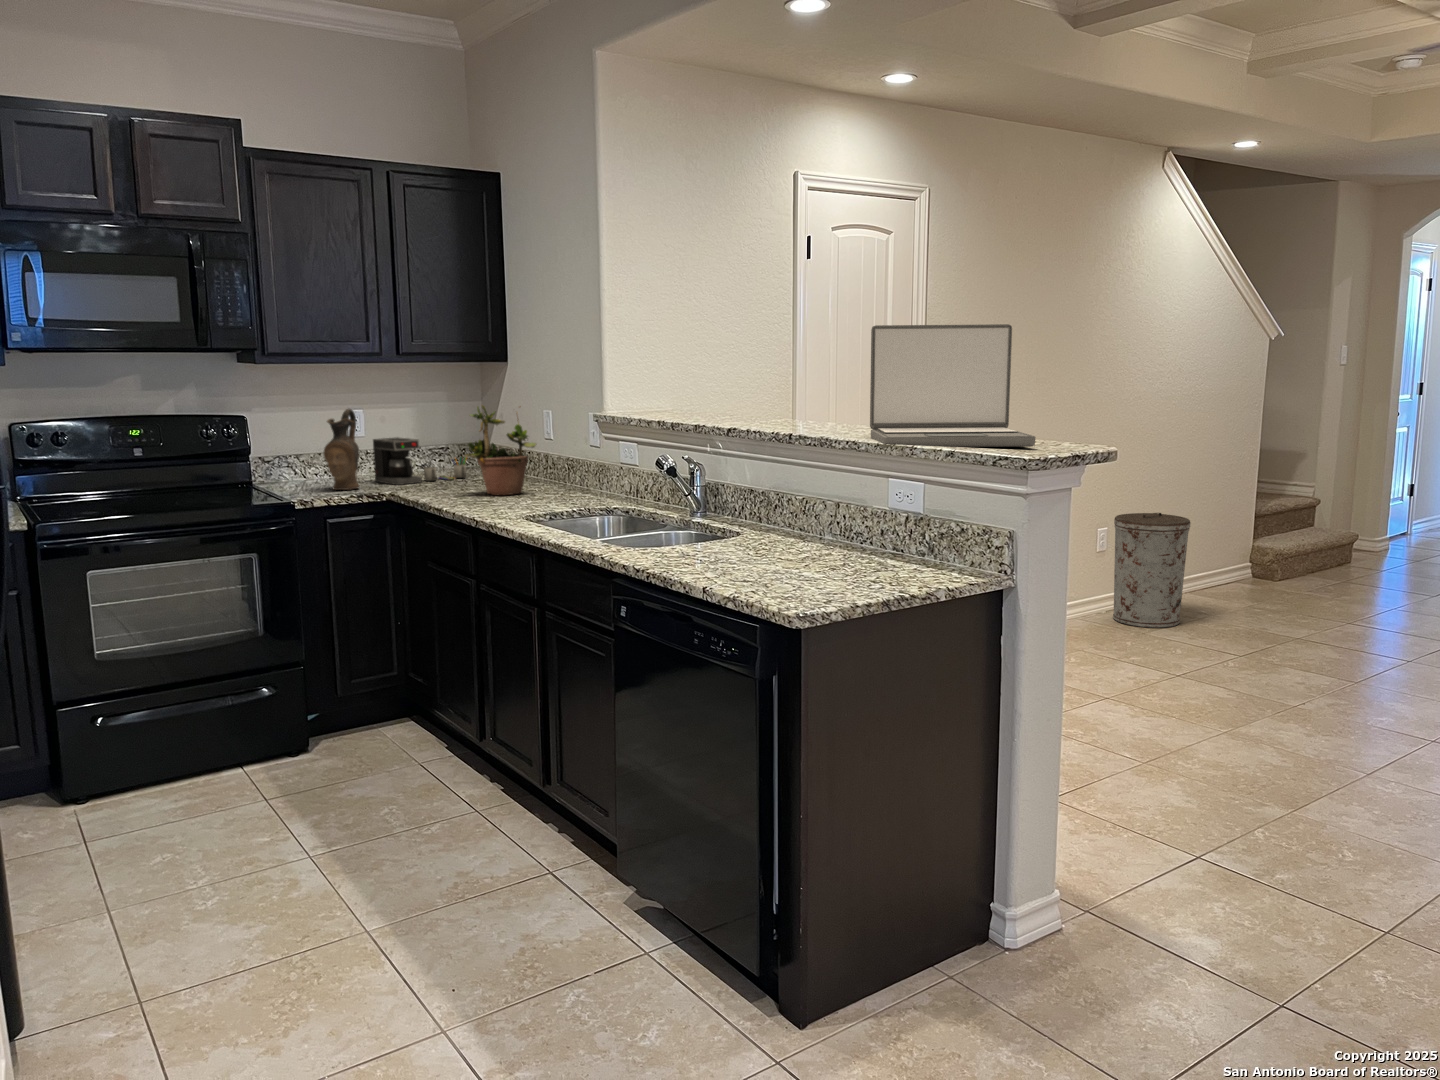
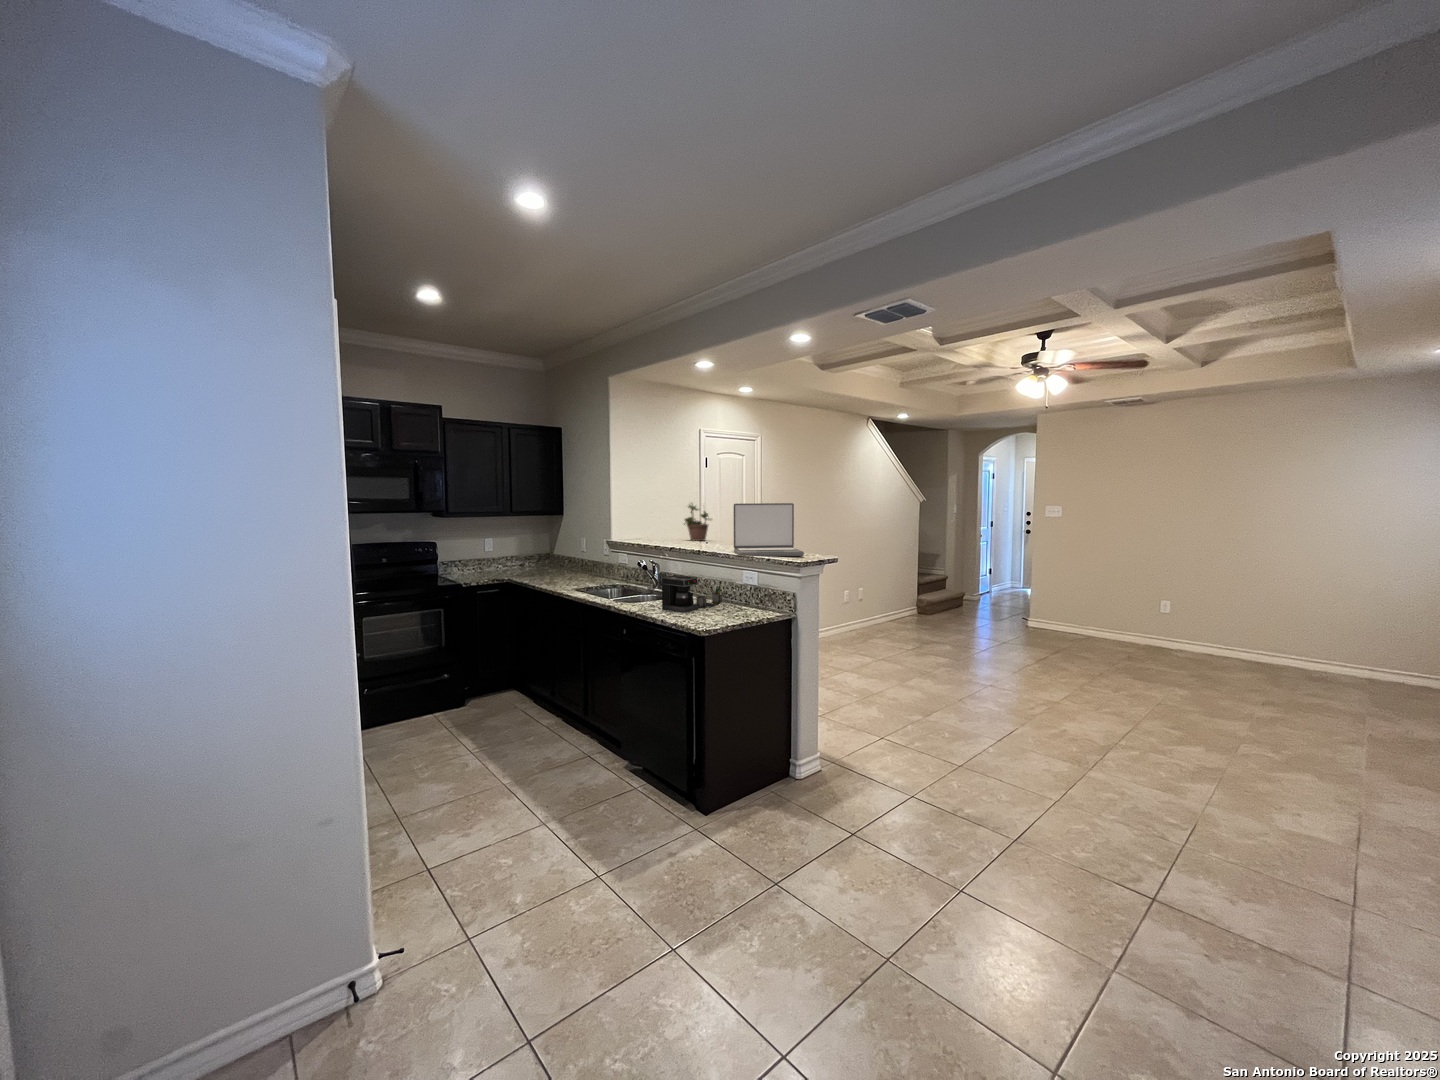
potted plant: present [465,406,536,495] -> present [684,505,712,541]
ceramic pitcher: present [324,408,360,490] -> none [475,538,493,577]
coffee maker: present [373,437,467,485] -> present [662,575,722,612]
trash can: present [1113,513,1191,628] -> none [851,583,885,637]

